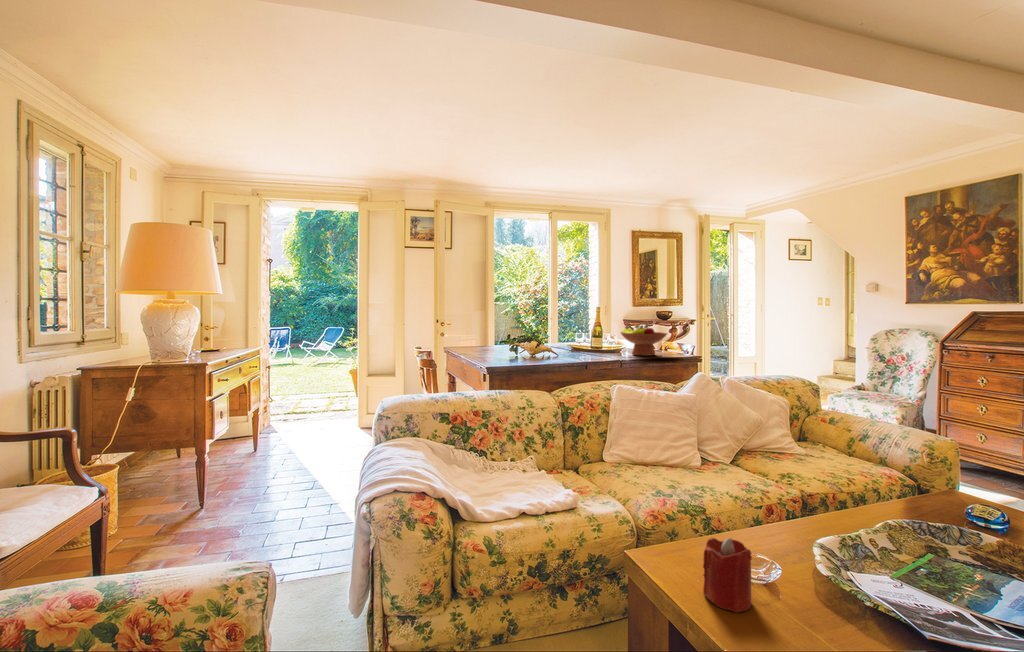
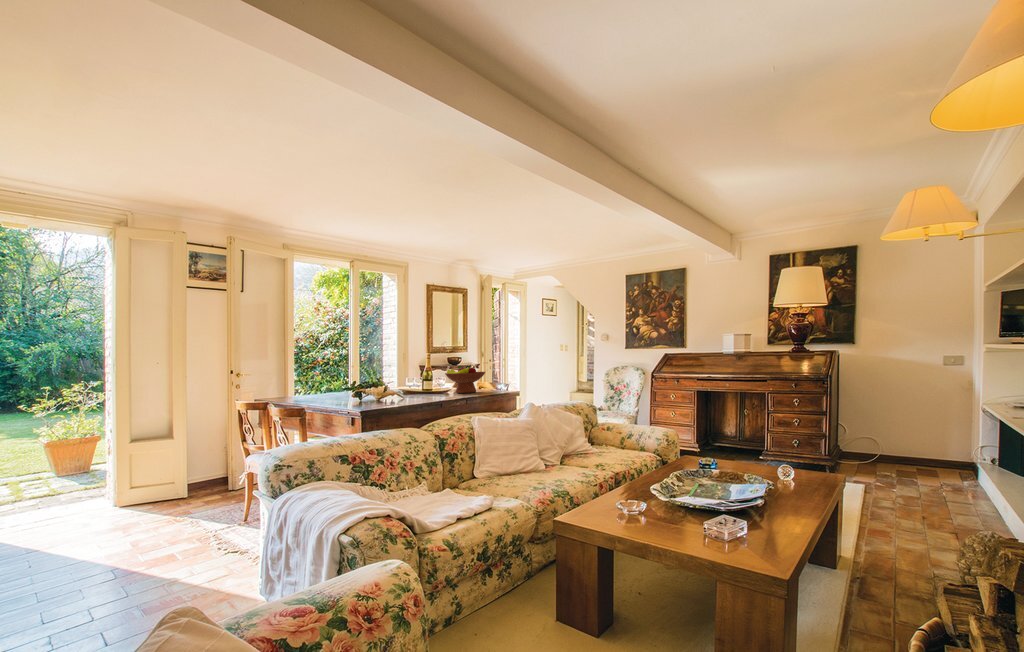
candle: present [703,538,752,613] -> none [613,479,641,522]

